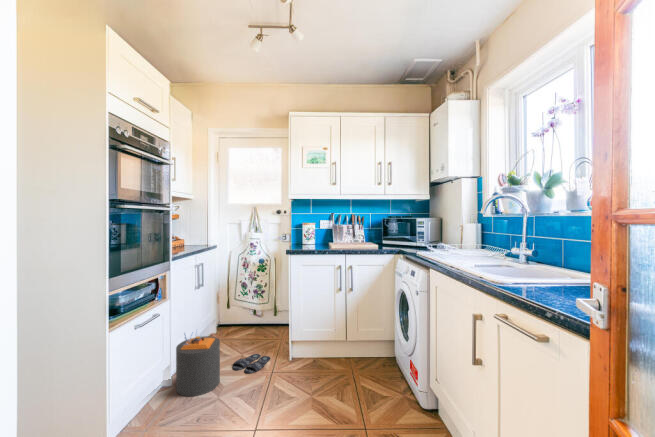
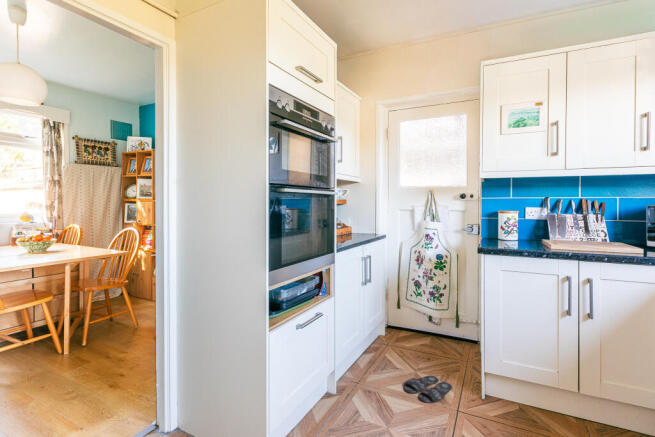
trash can: present [176,332,220,396] -> none [341,333,389,415]

